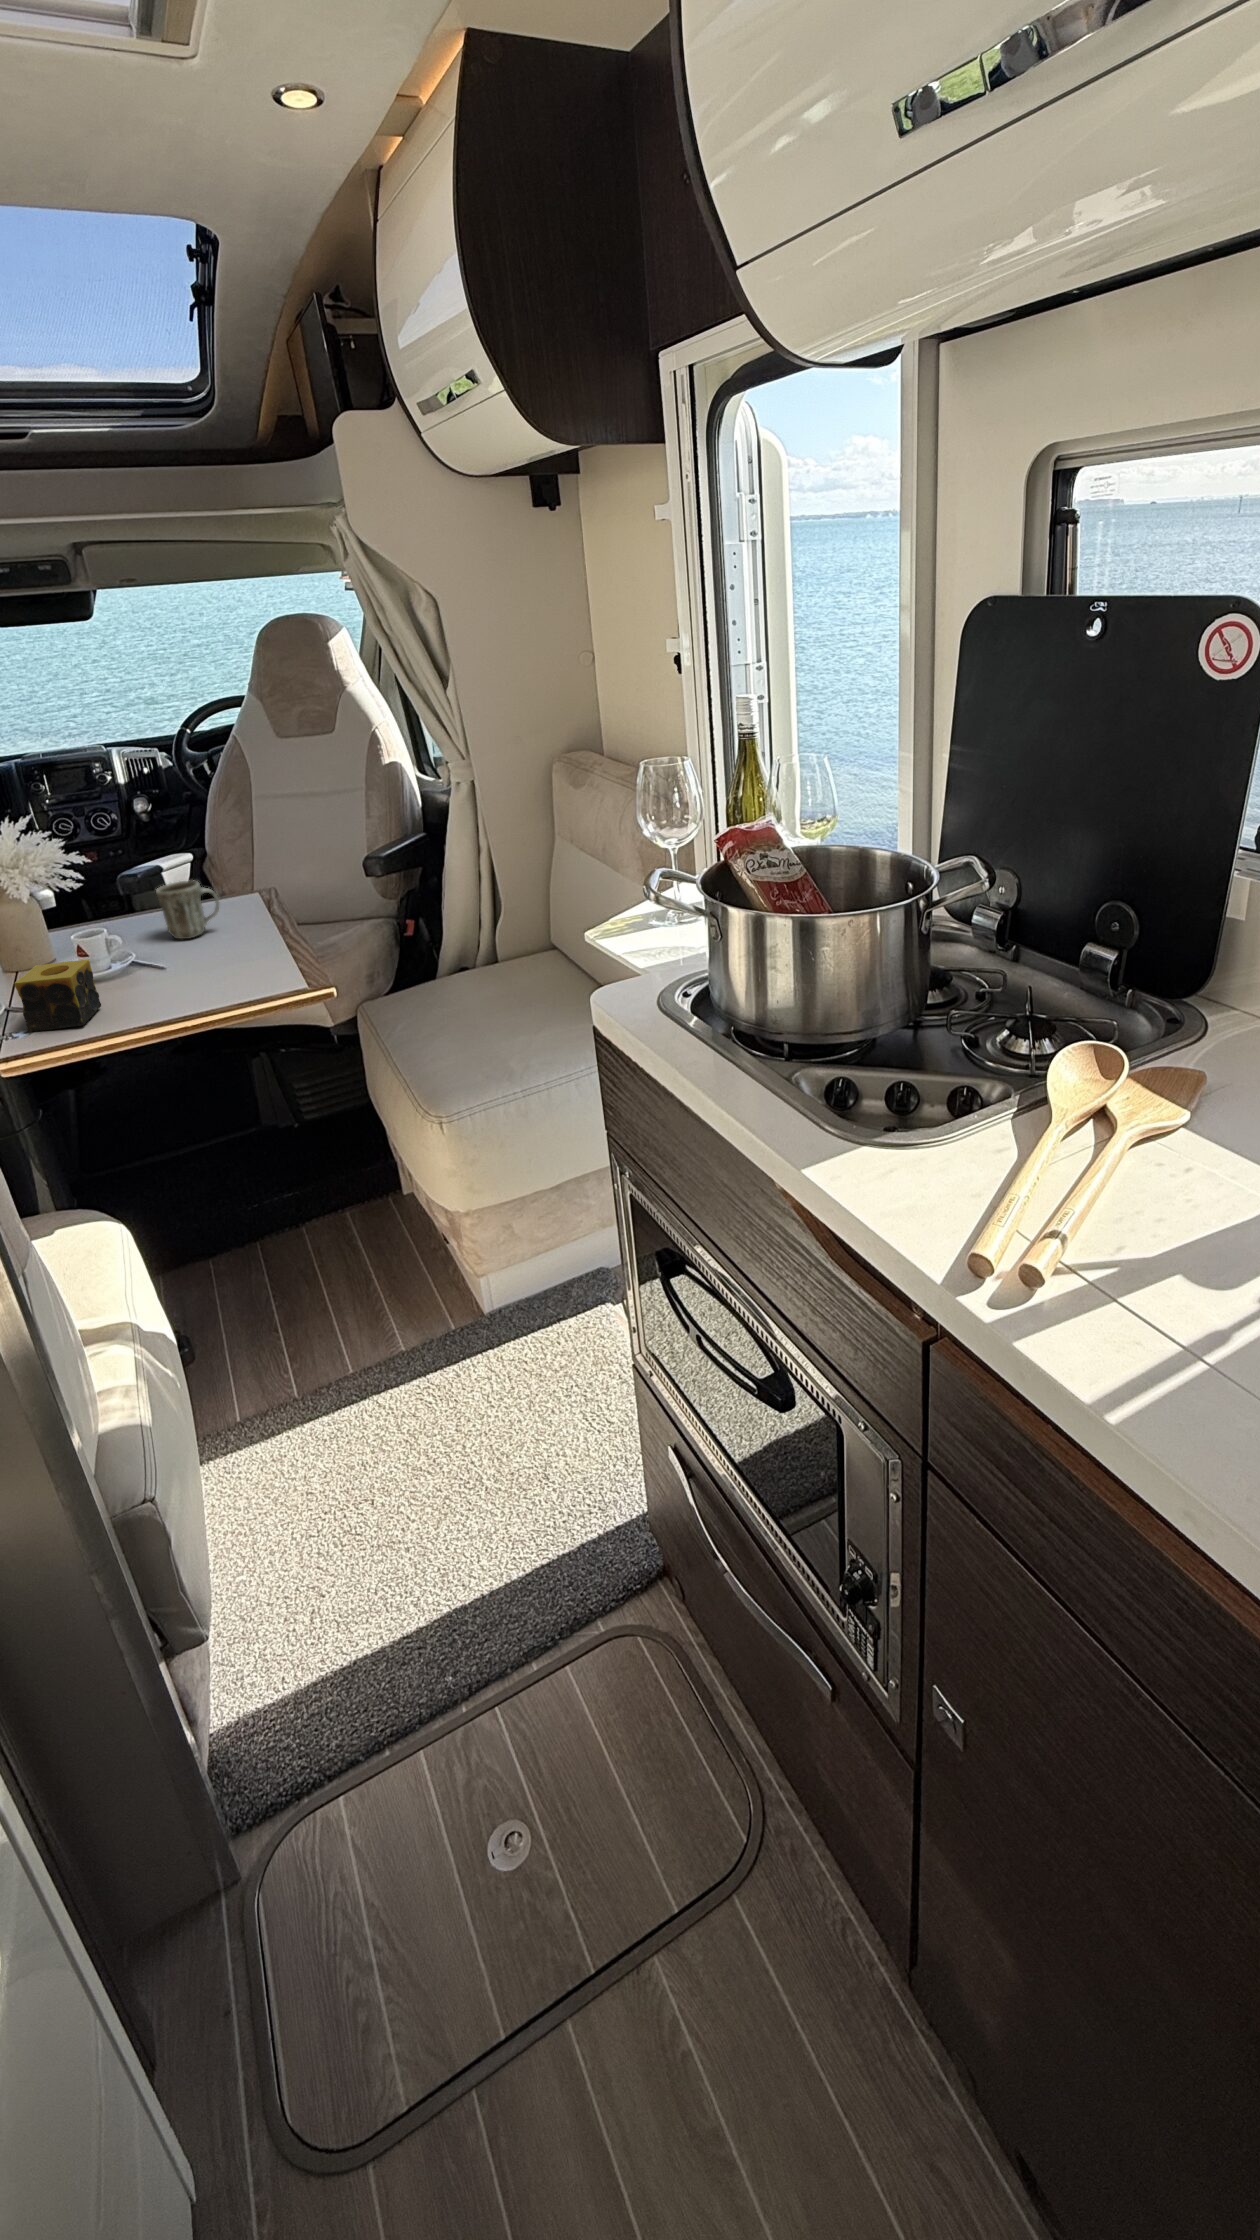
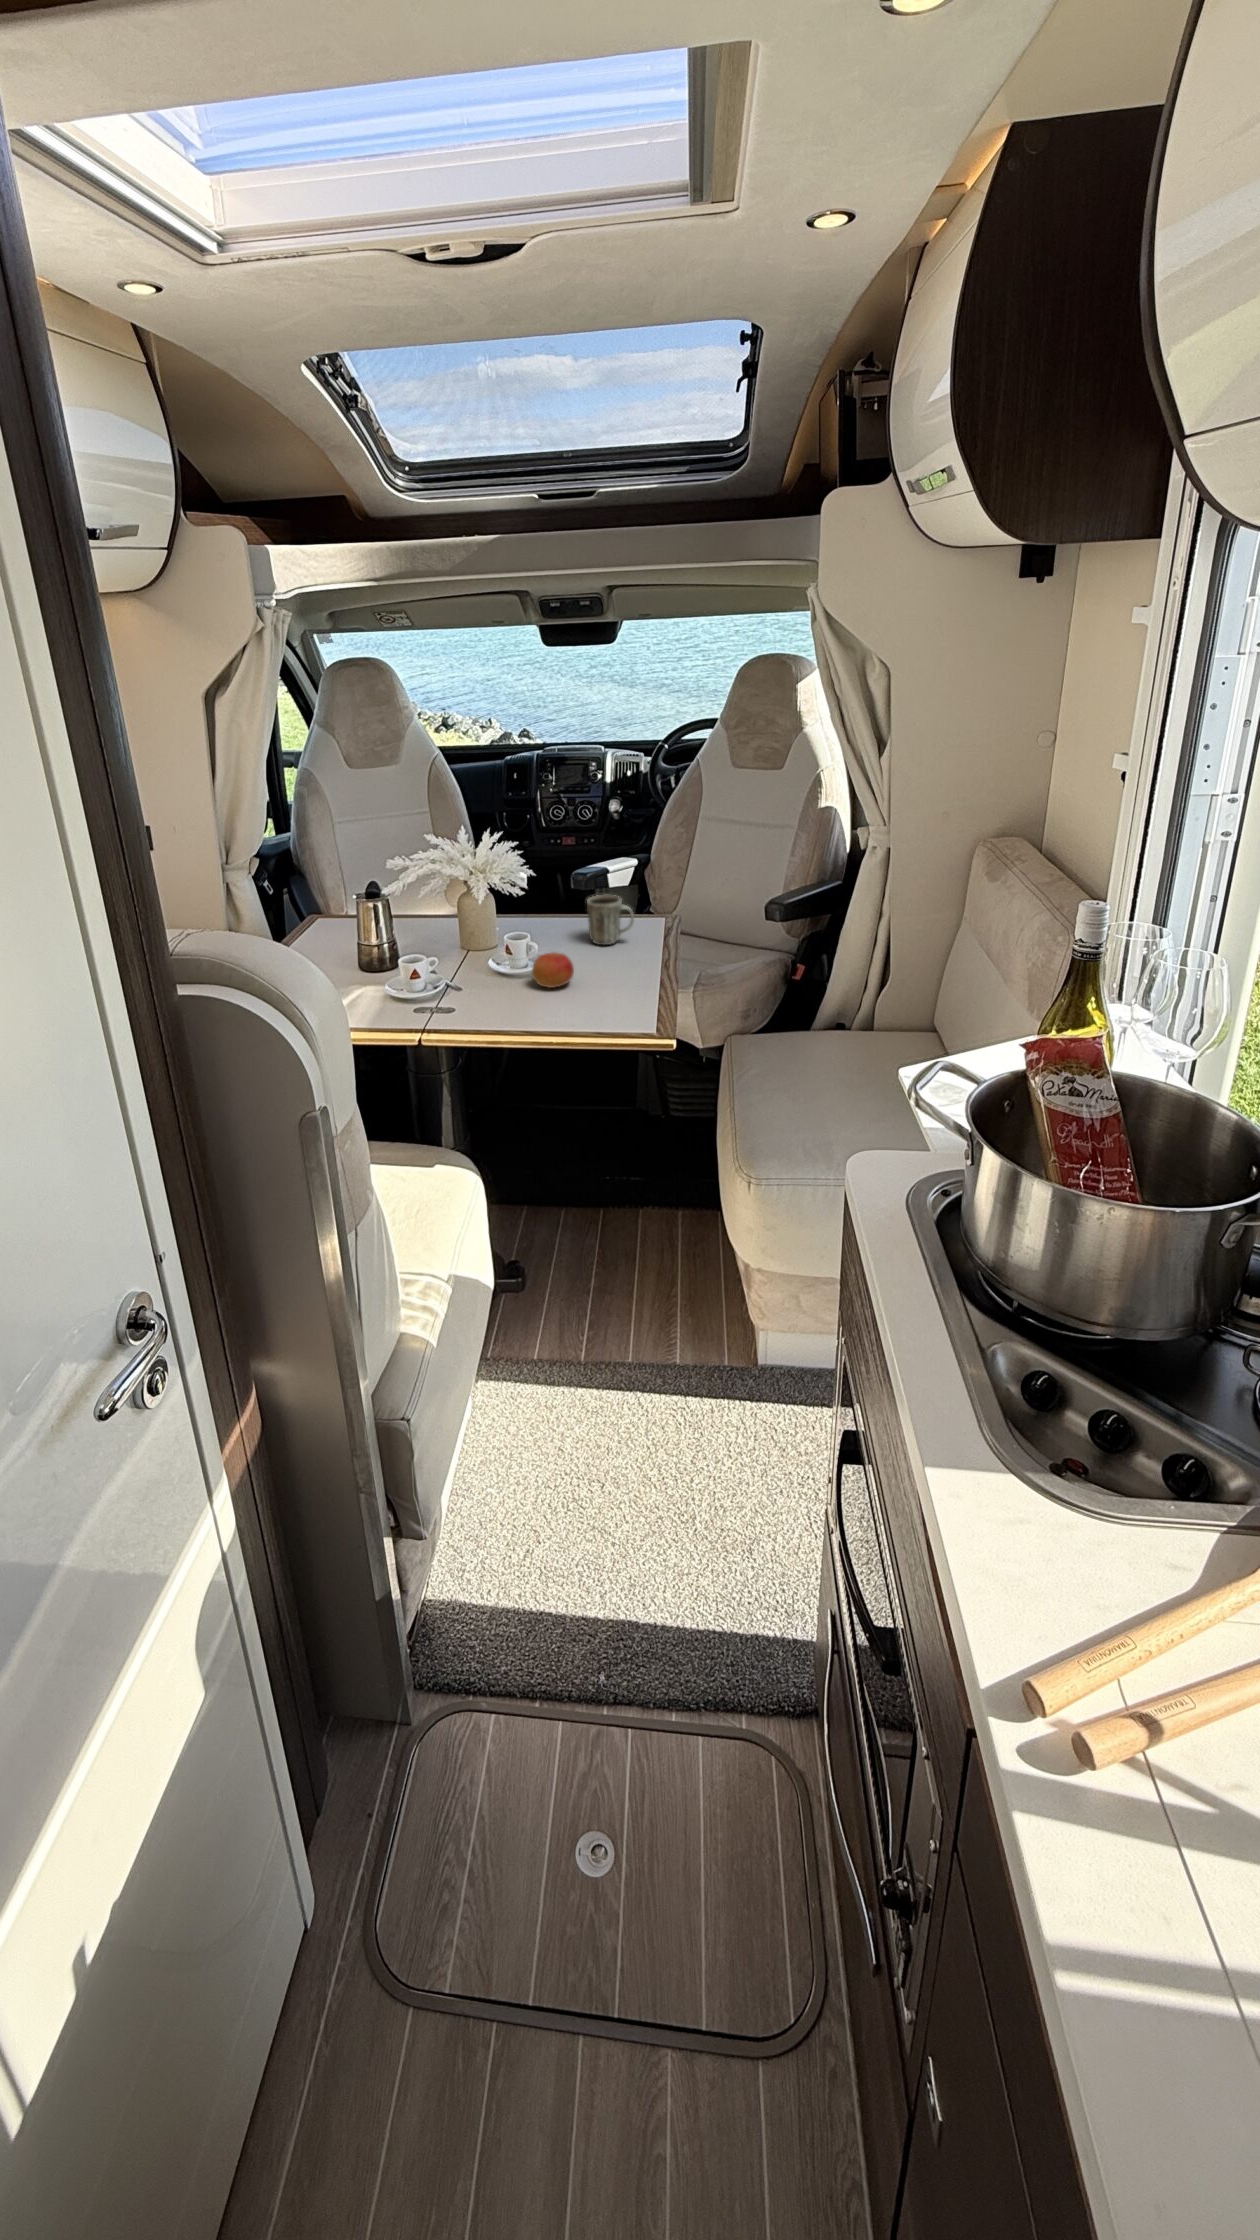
apple: none [114,948,169,991] -> present [532,953,574,988]
candle: present [15,960,101,1032] -> none [457,951,515,1009]

